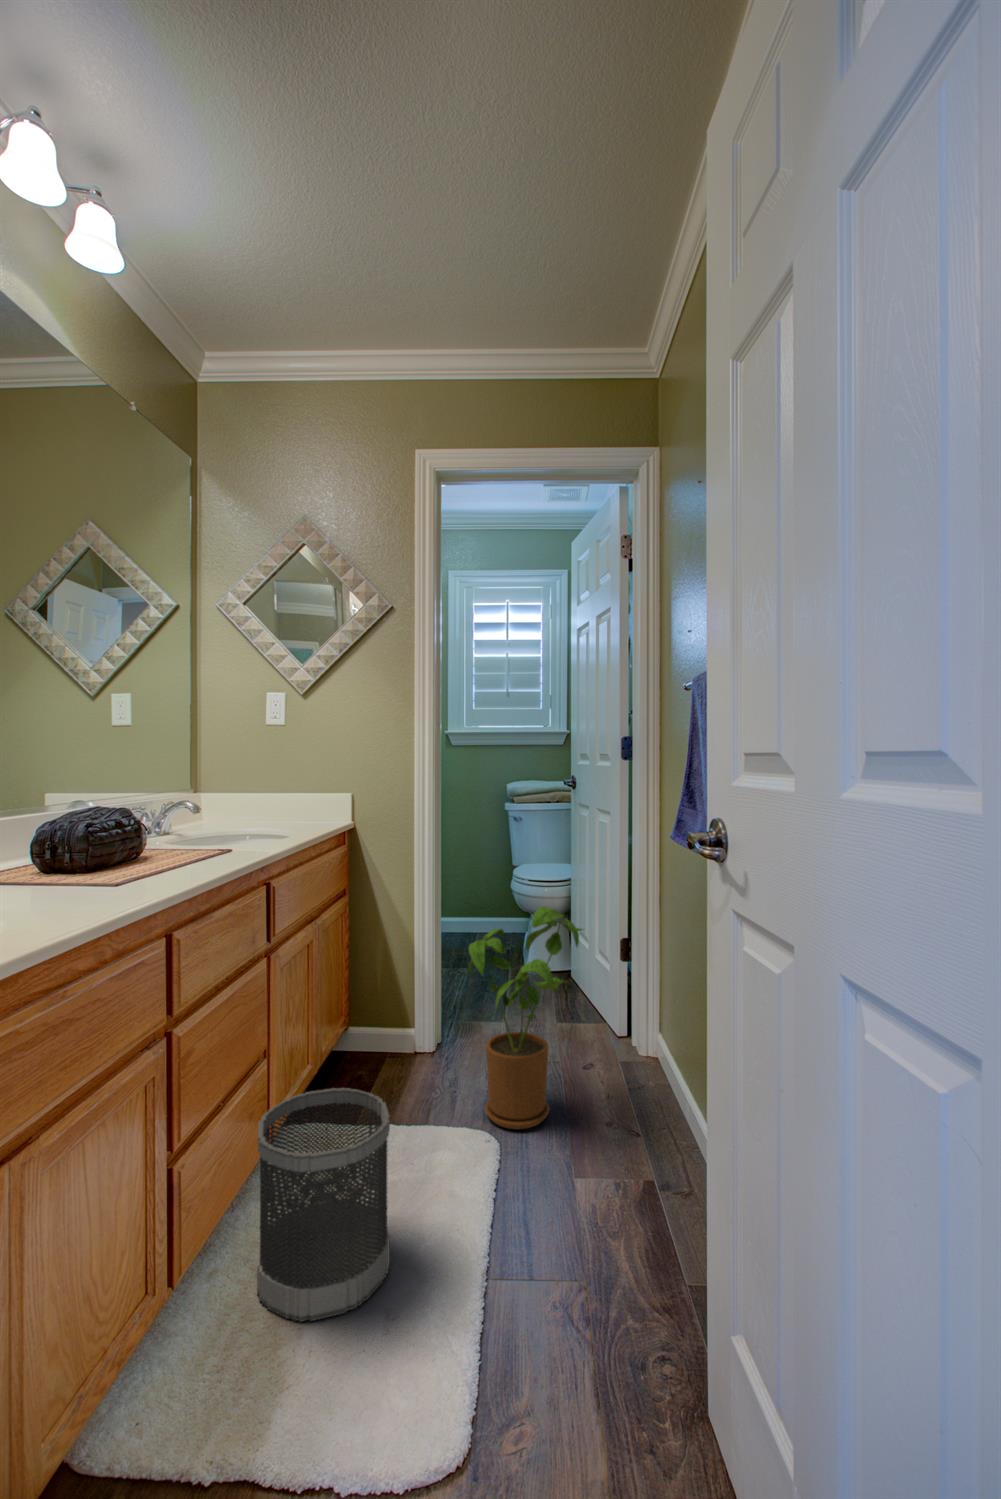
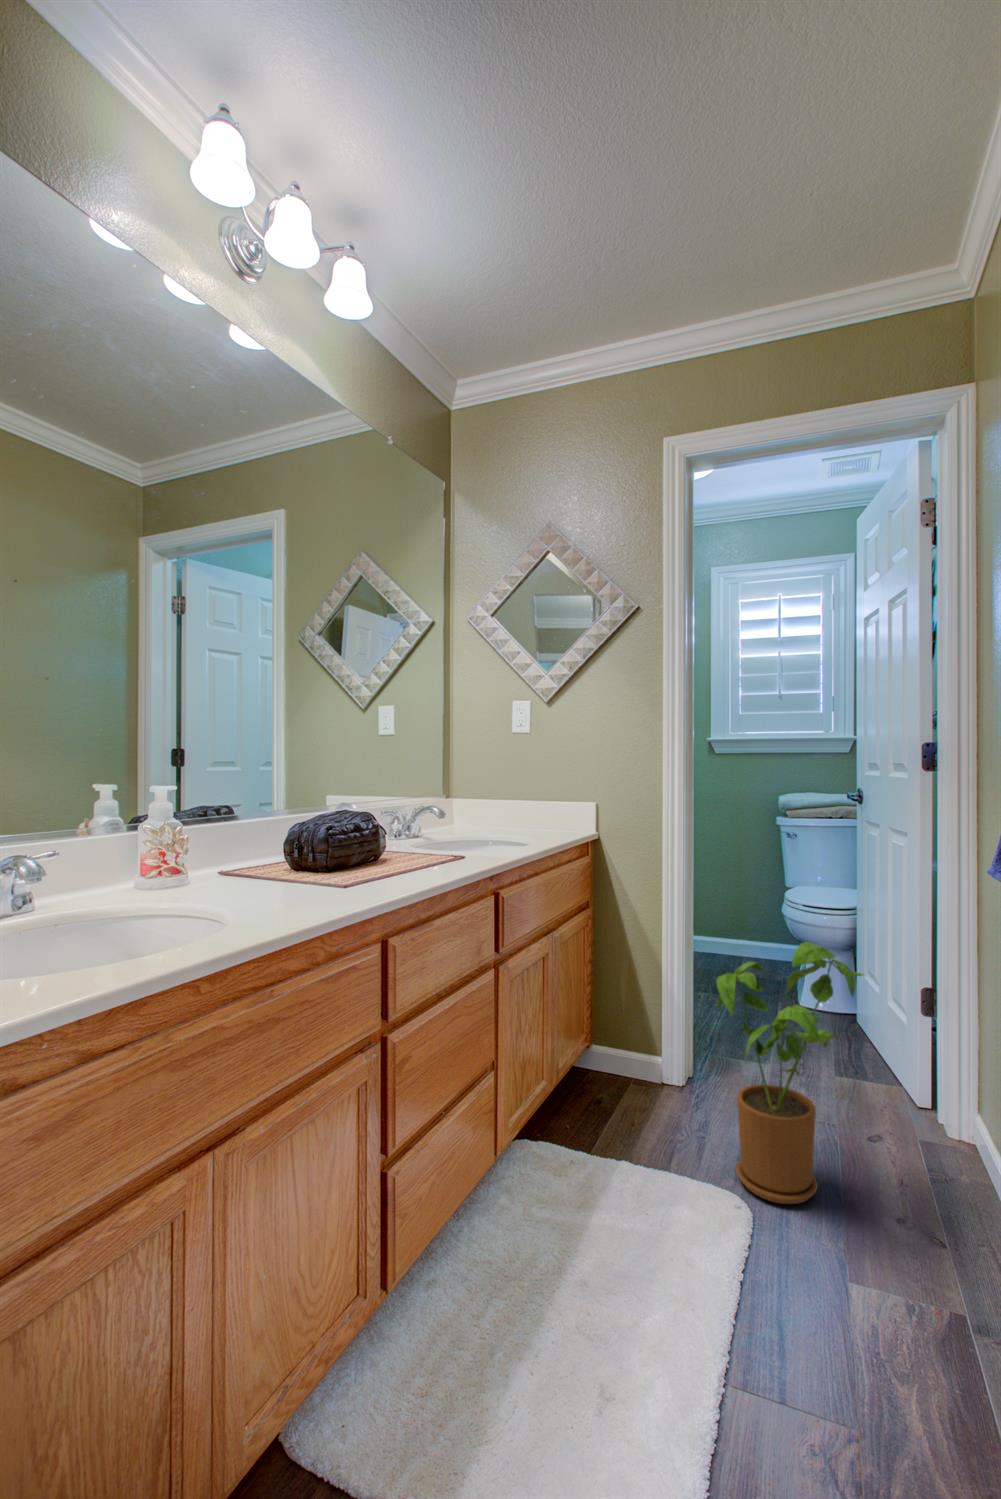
wastebasket: present [257,1088,390,1322] -> none [471,1116,609,1372]

